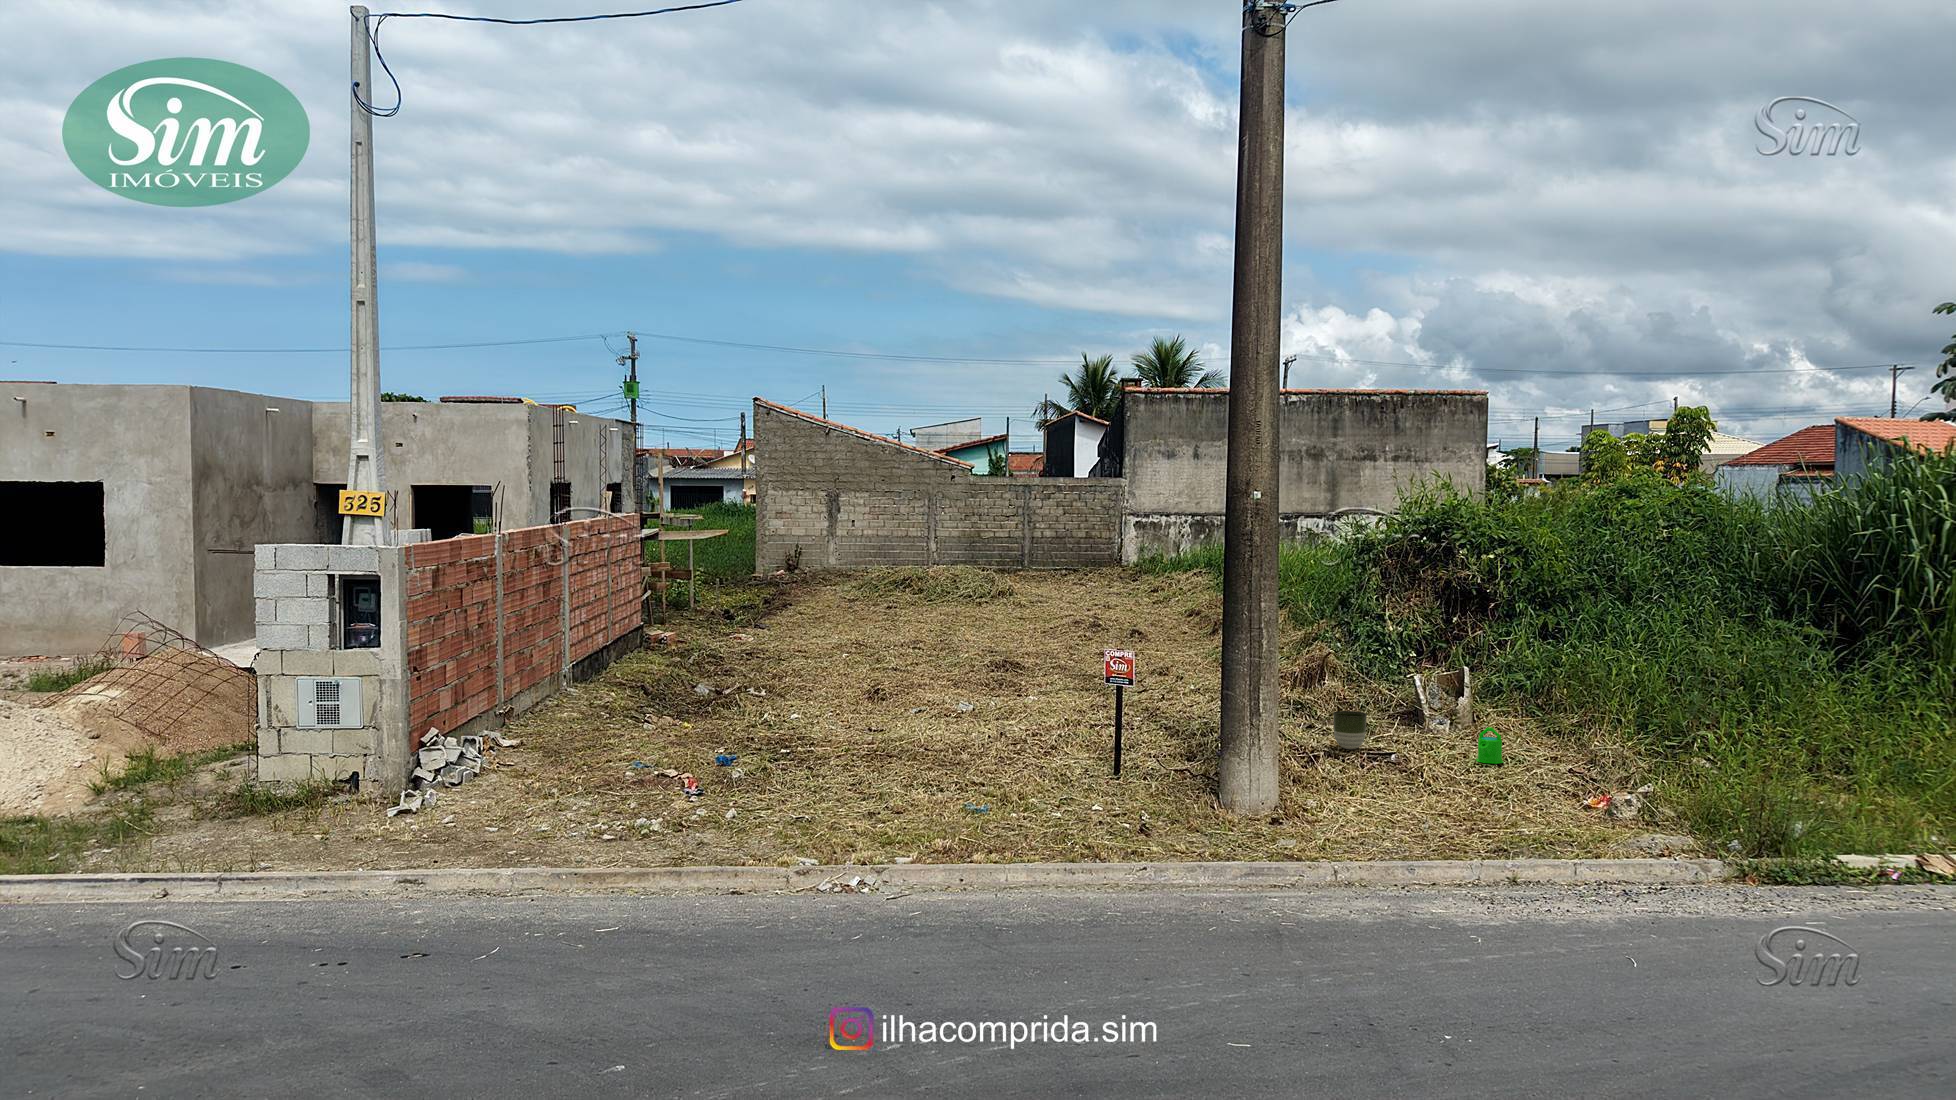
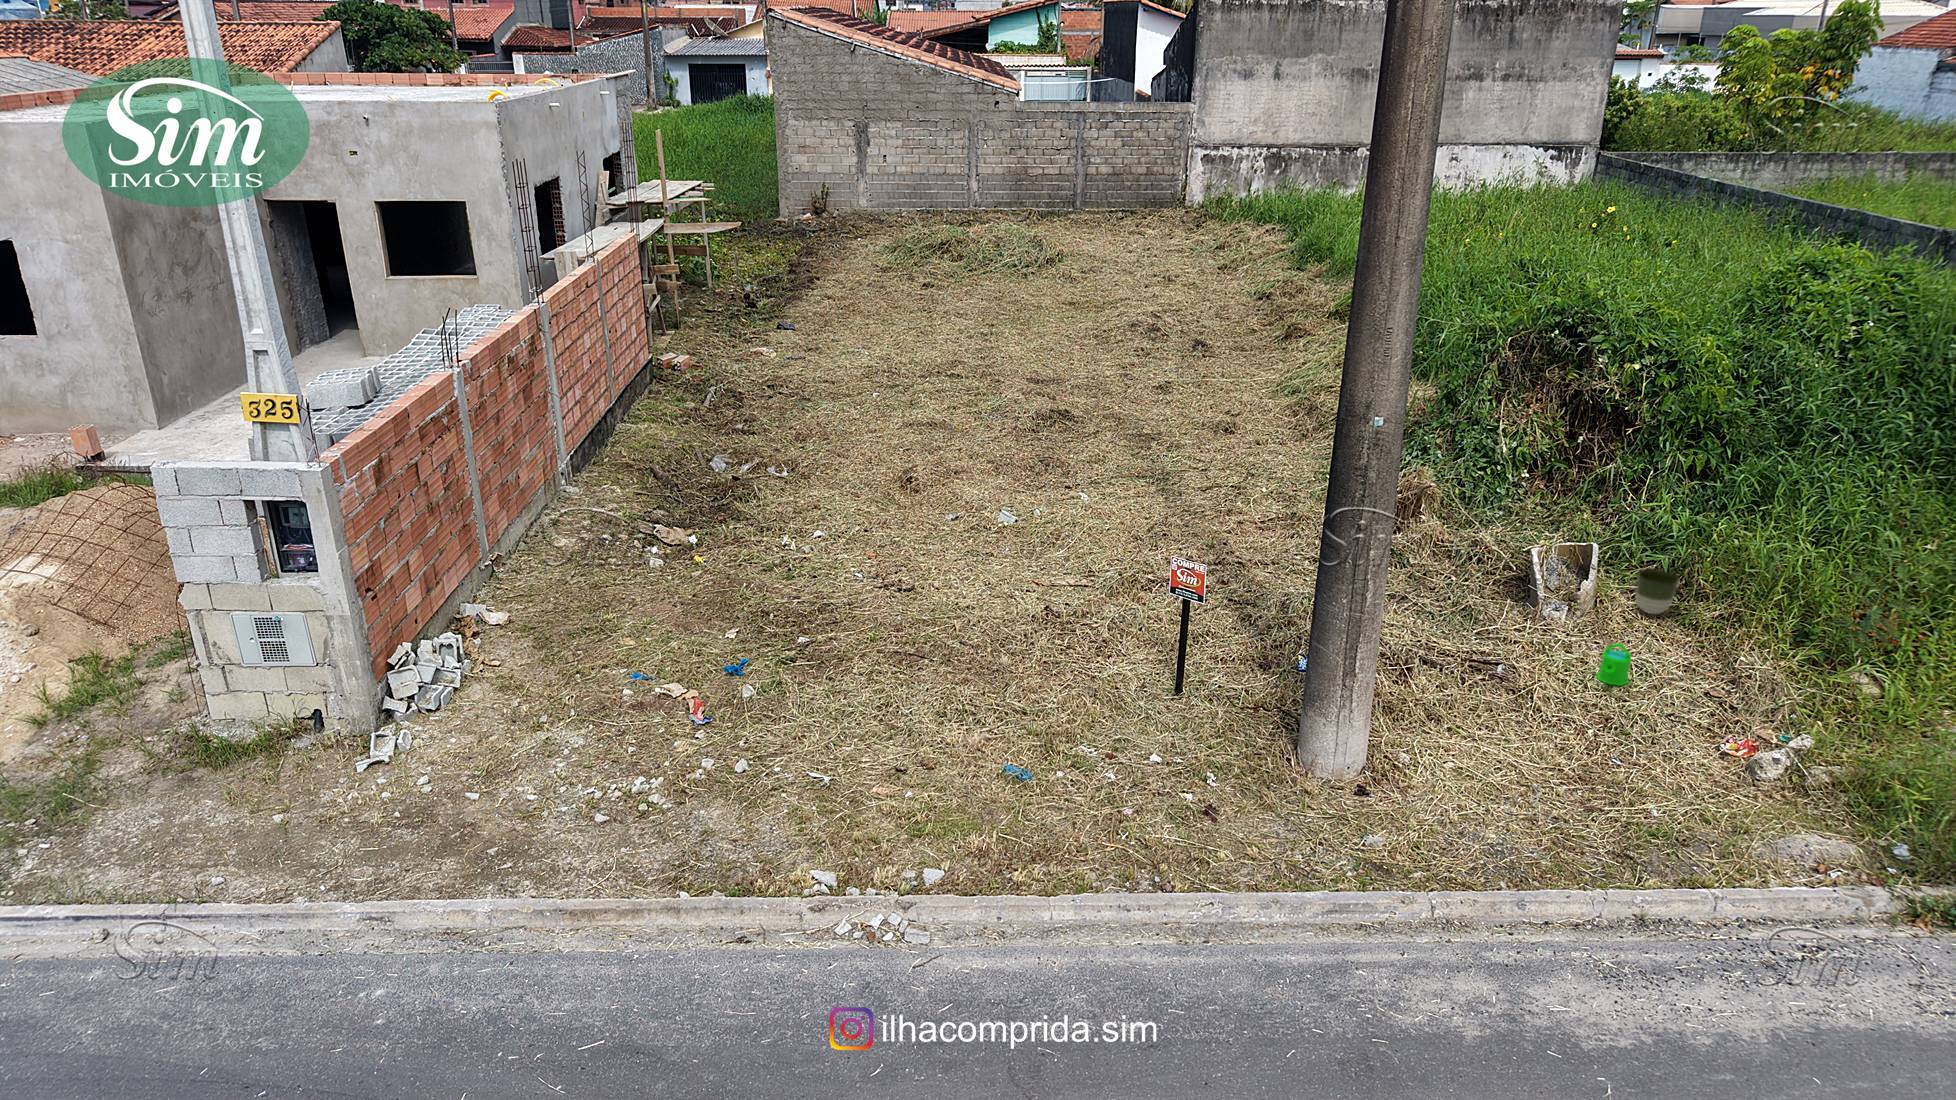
planter: present [1333,711,1367,749] -> present [1636,569,1679,614]

